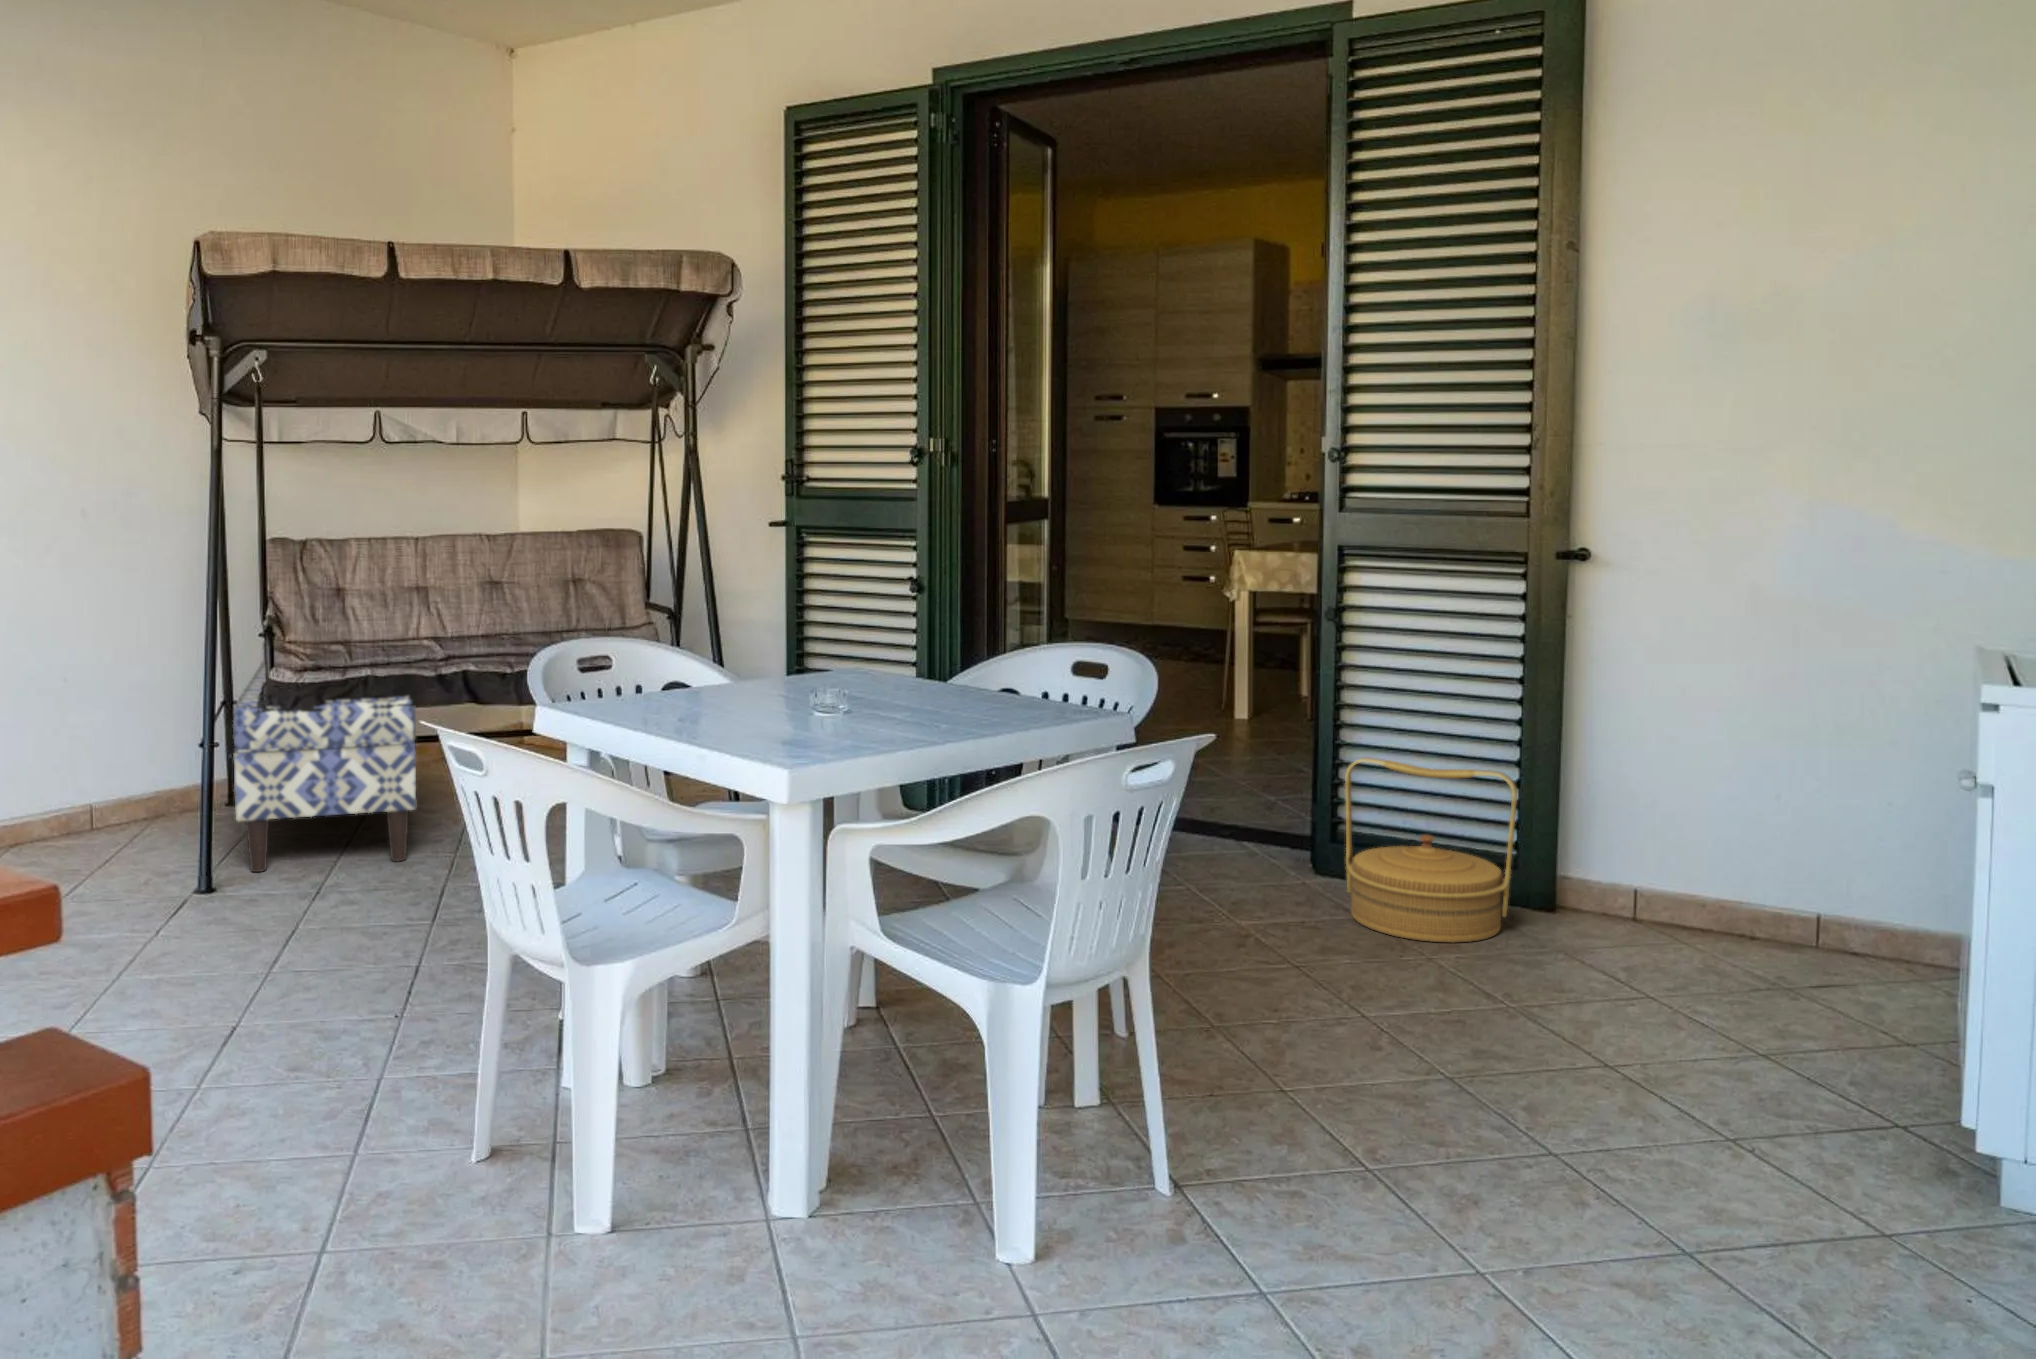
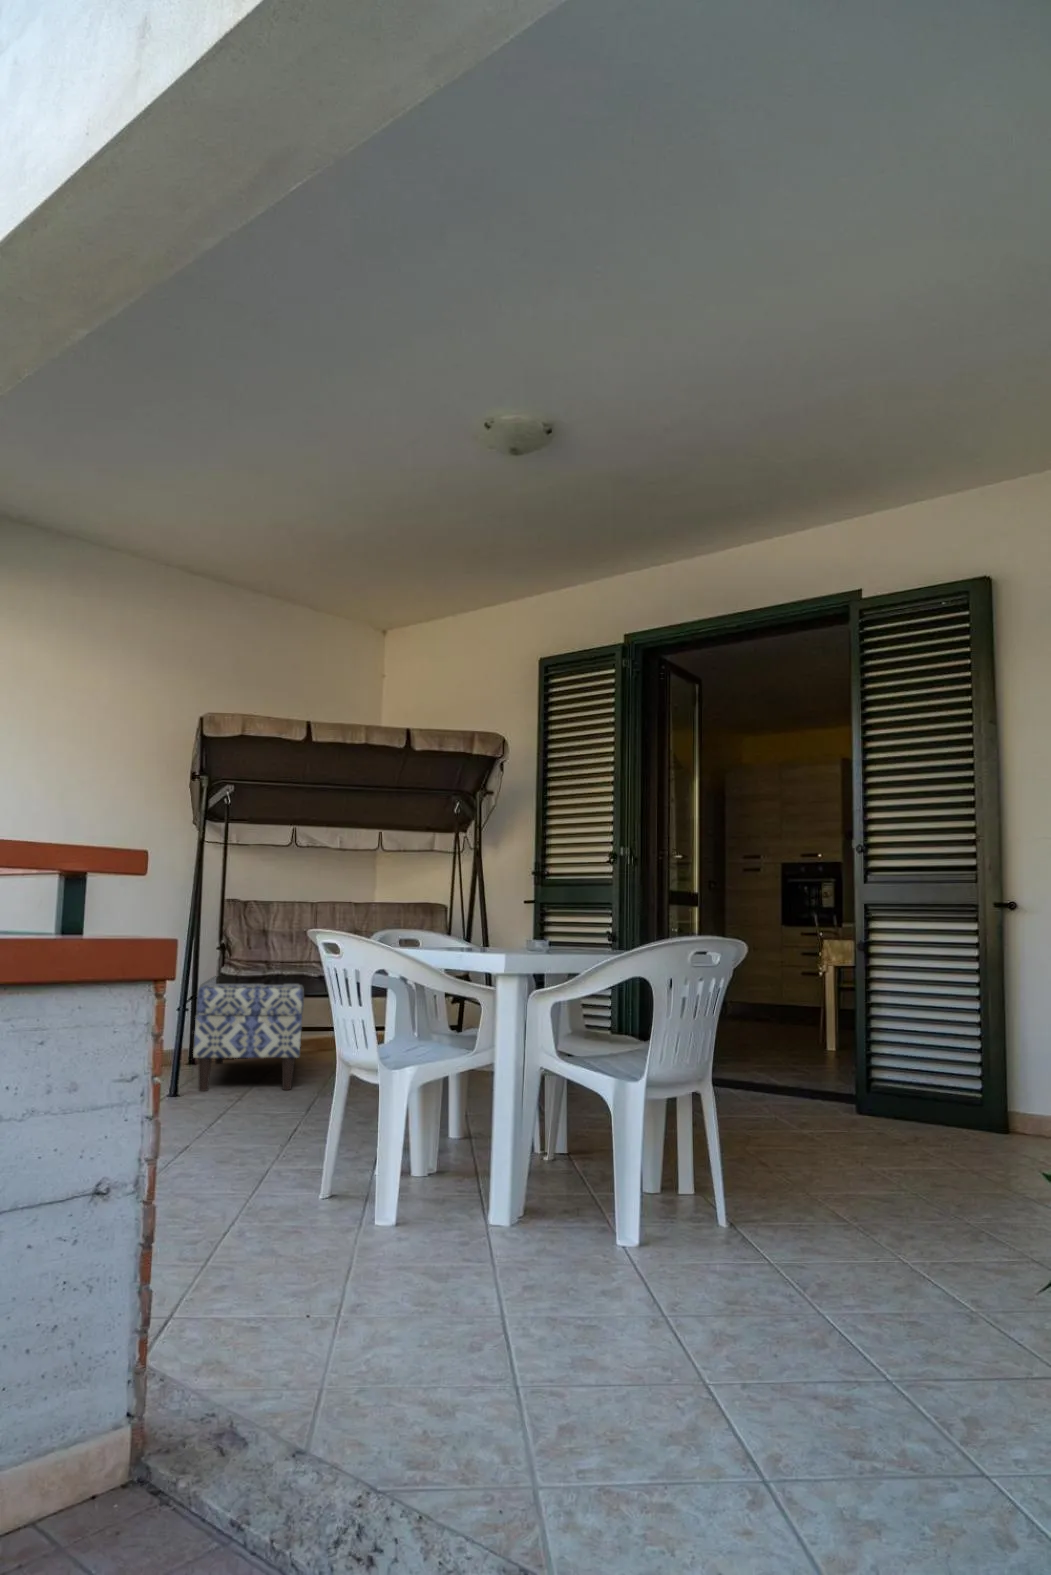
woven basket: present [1345,757,1517,943] -> none [870,1030,977,1146]

